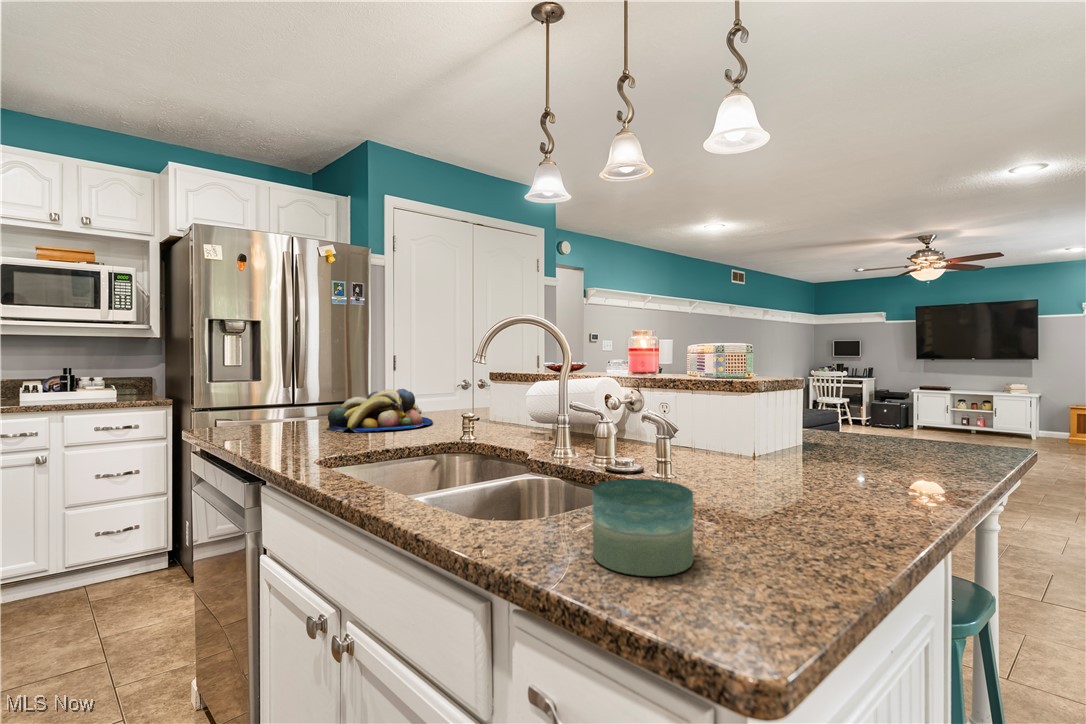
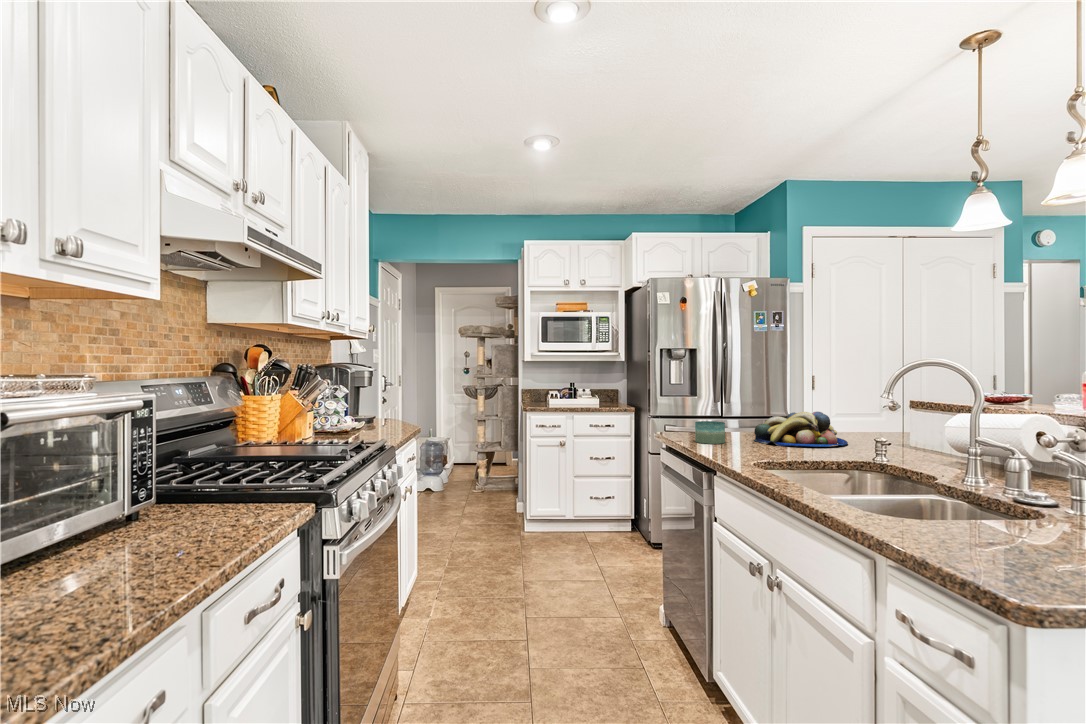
candle: present [593,479,693,576] -> present [695,421,725,444]

